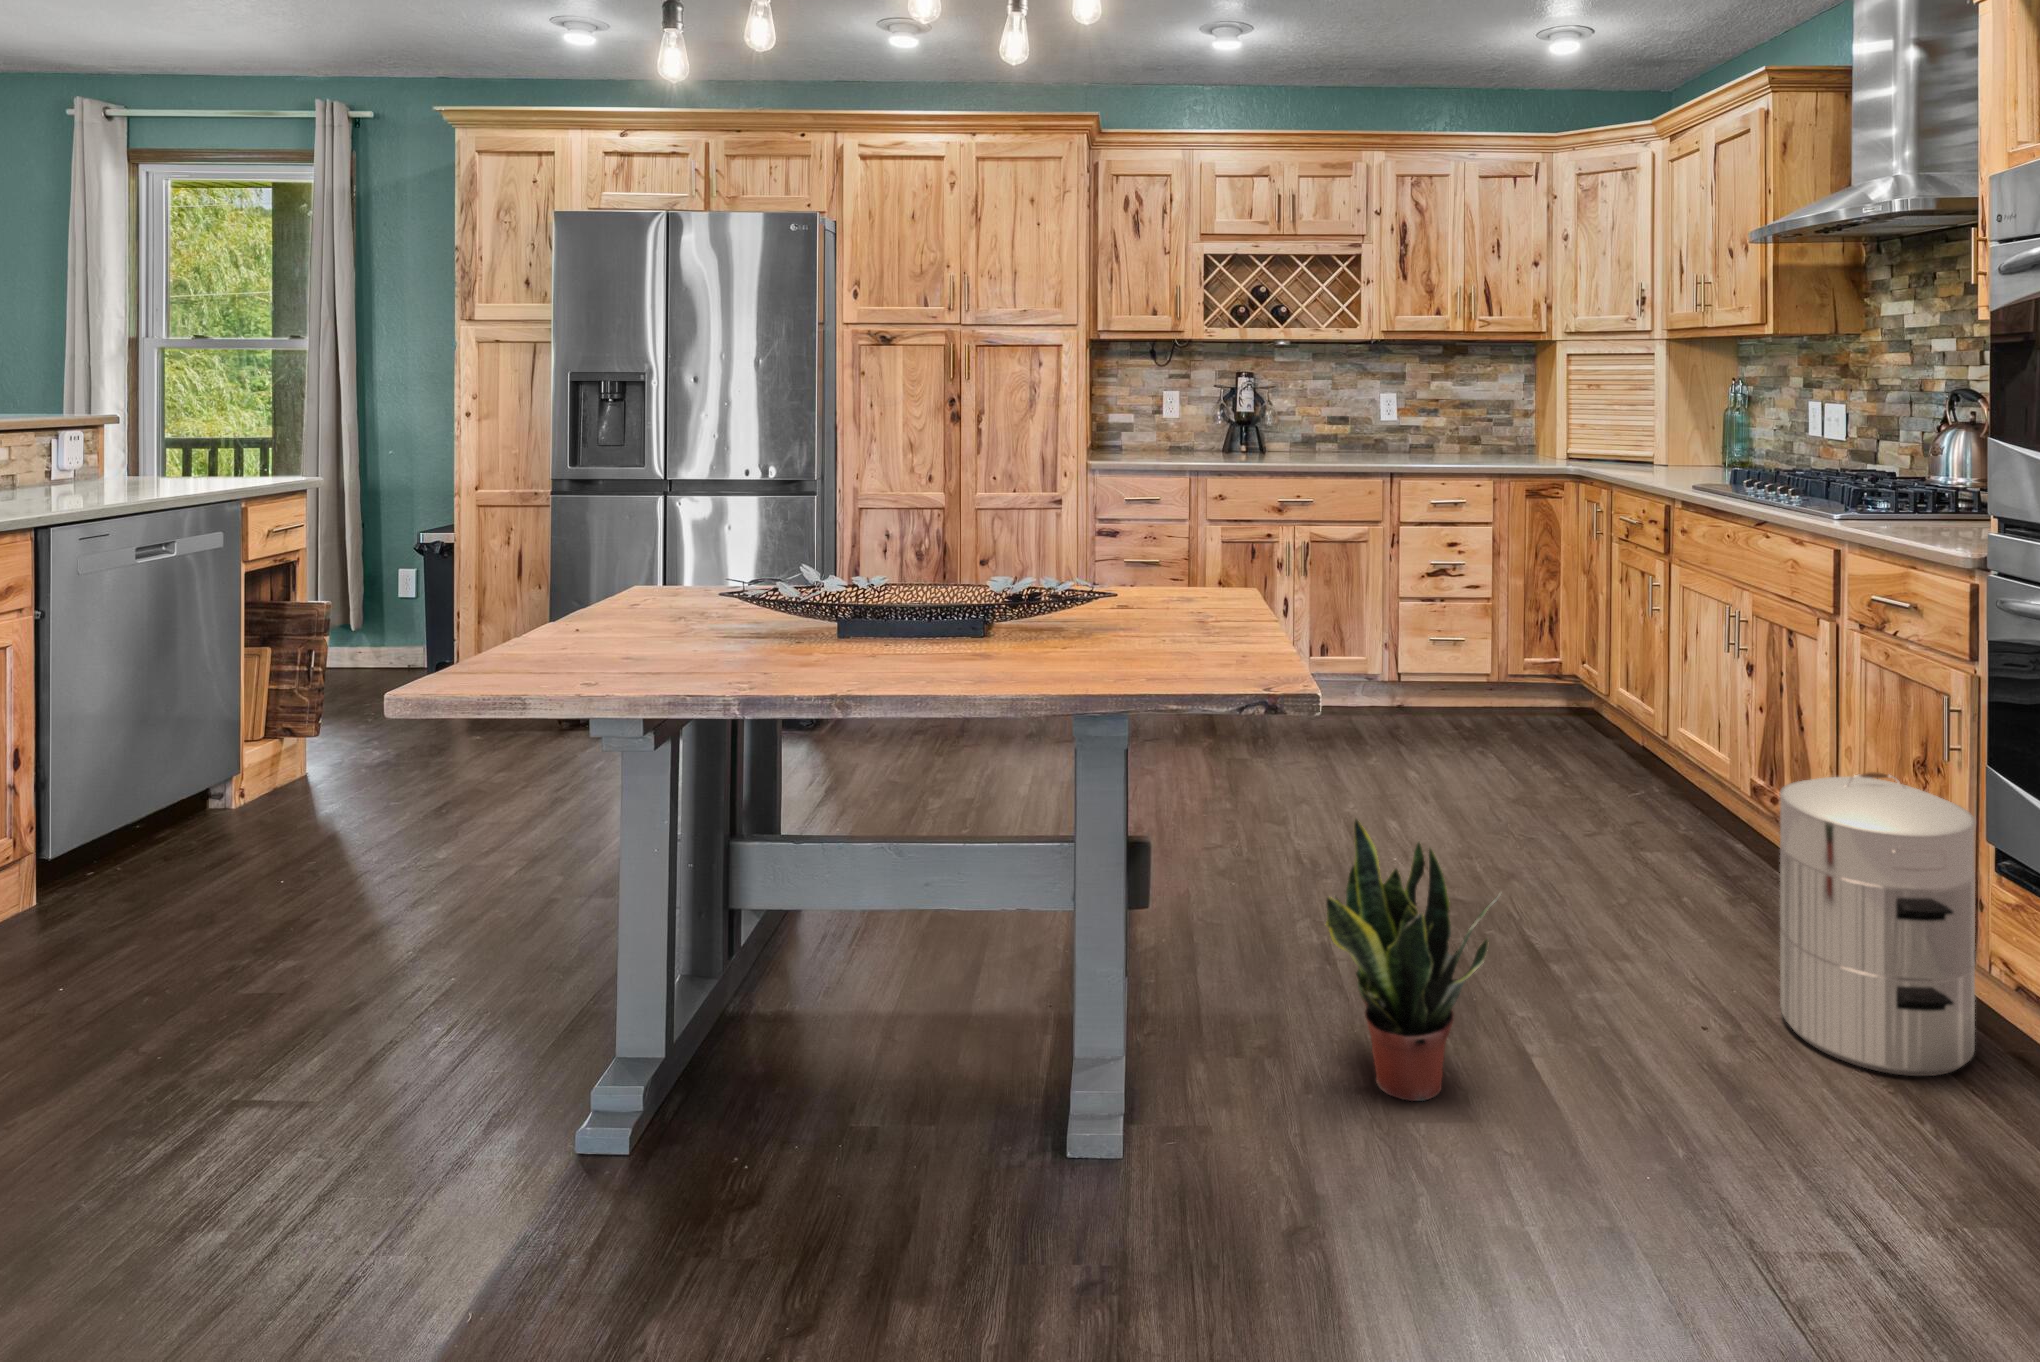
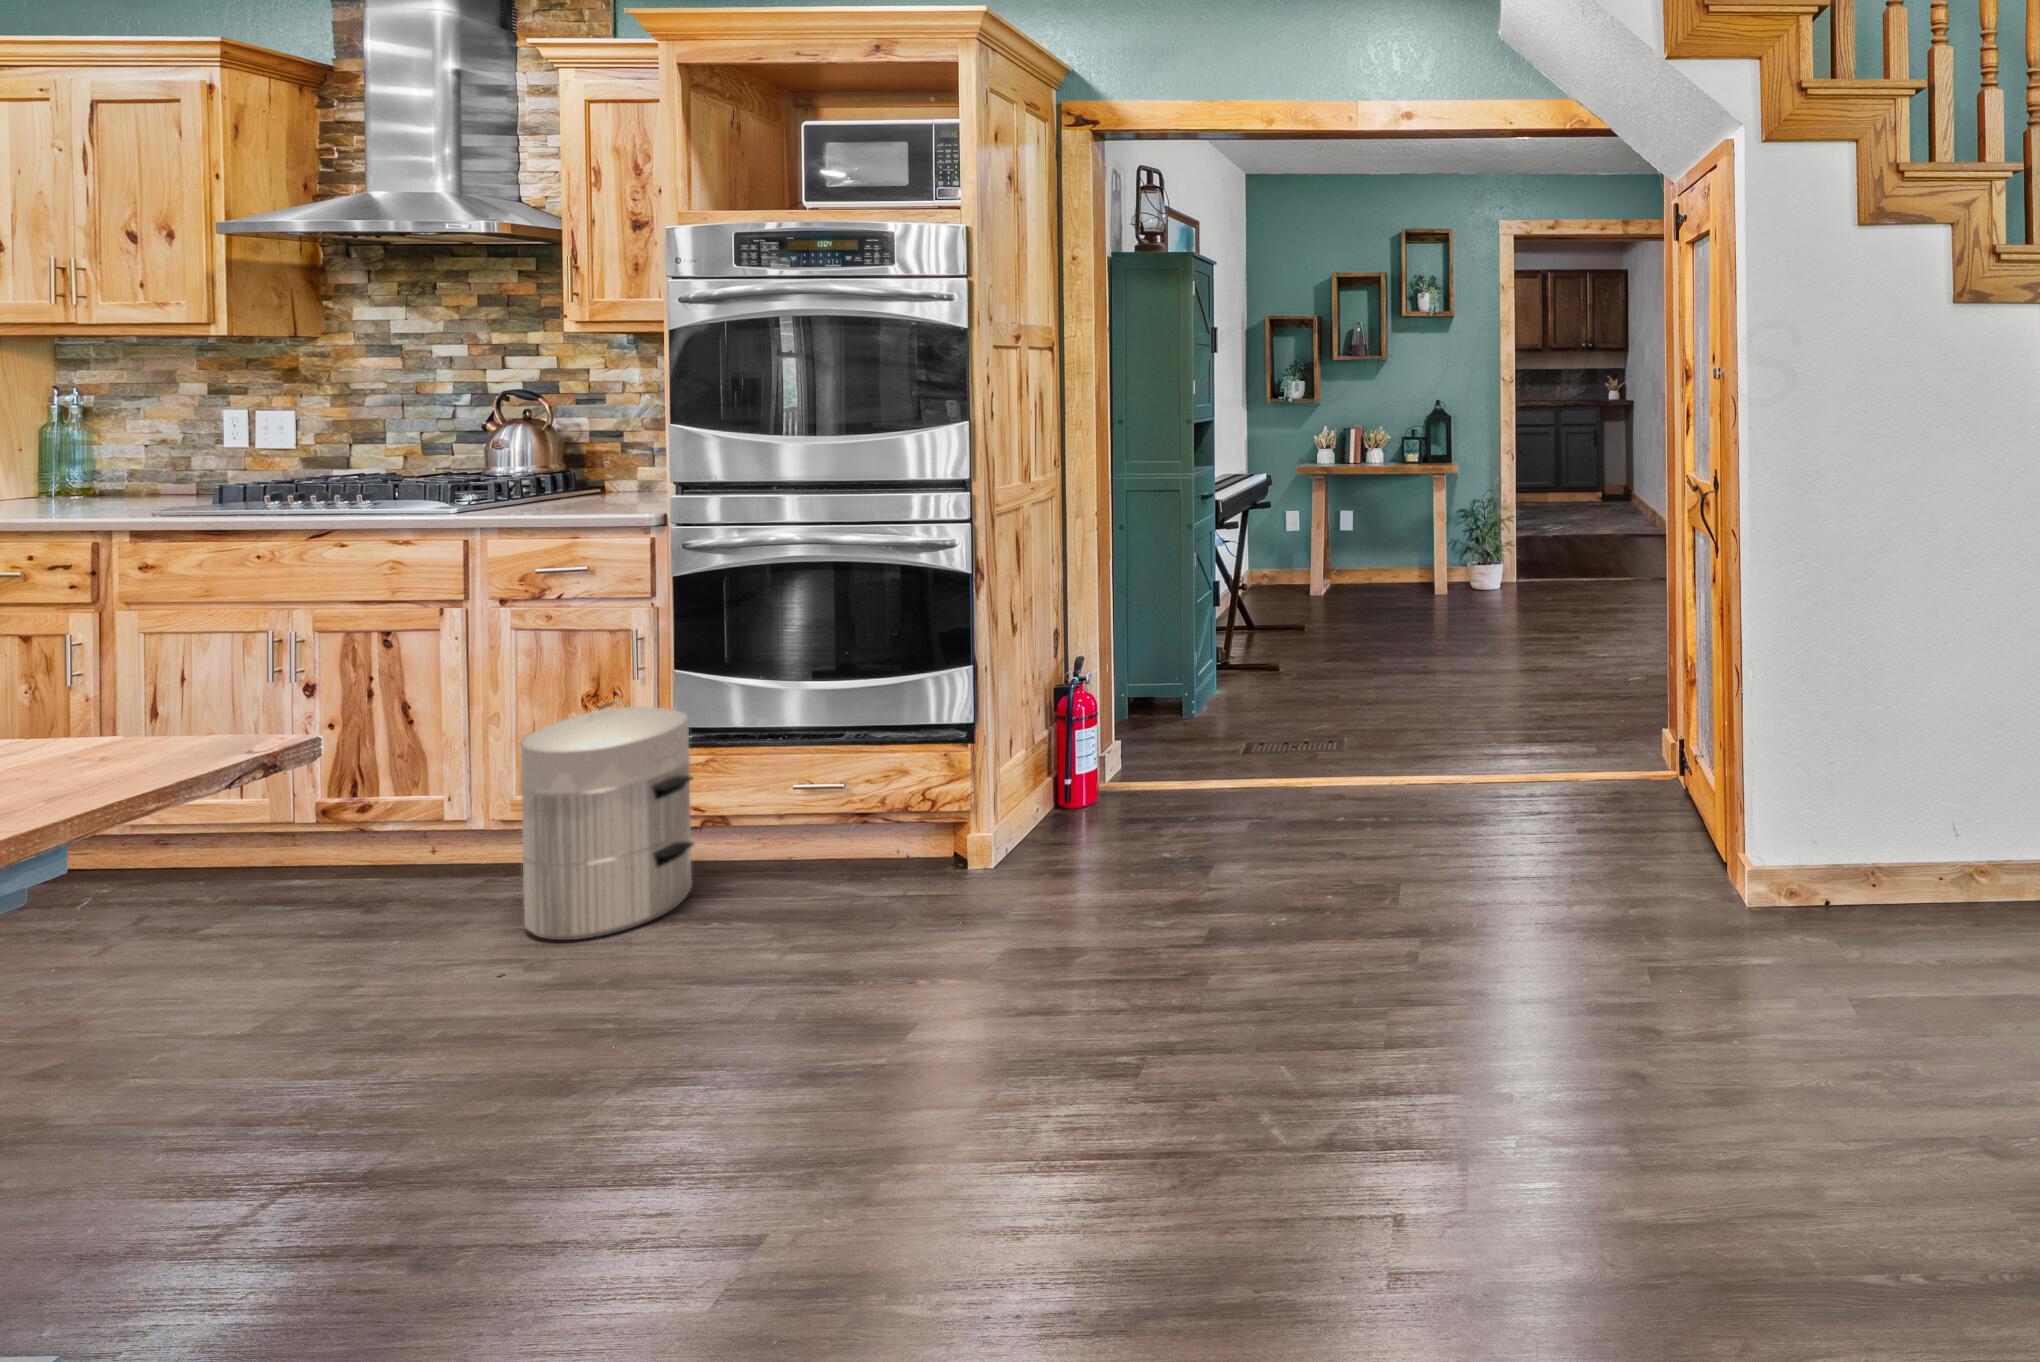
potted plant: present [1326,819,1500,1101] -> none [121,924,386,1200]

